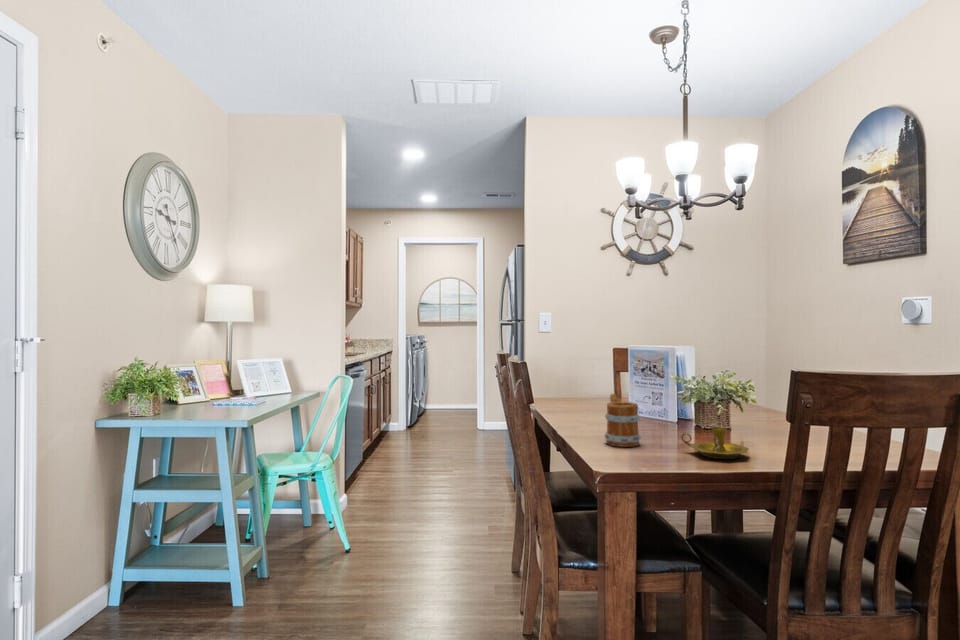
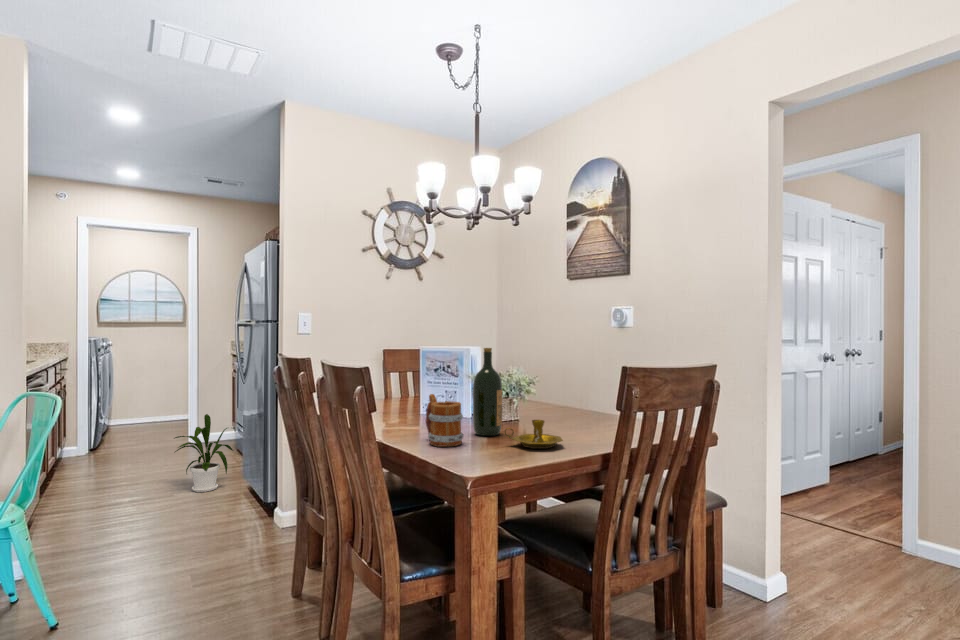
wine bottle: none [661,348,694,441] -> present [473,348,502,436]
house plant: none [456,403,504,470] -> present [175,414,233,492]

